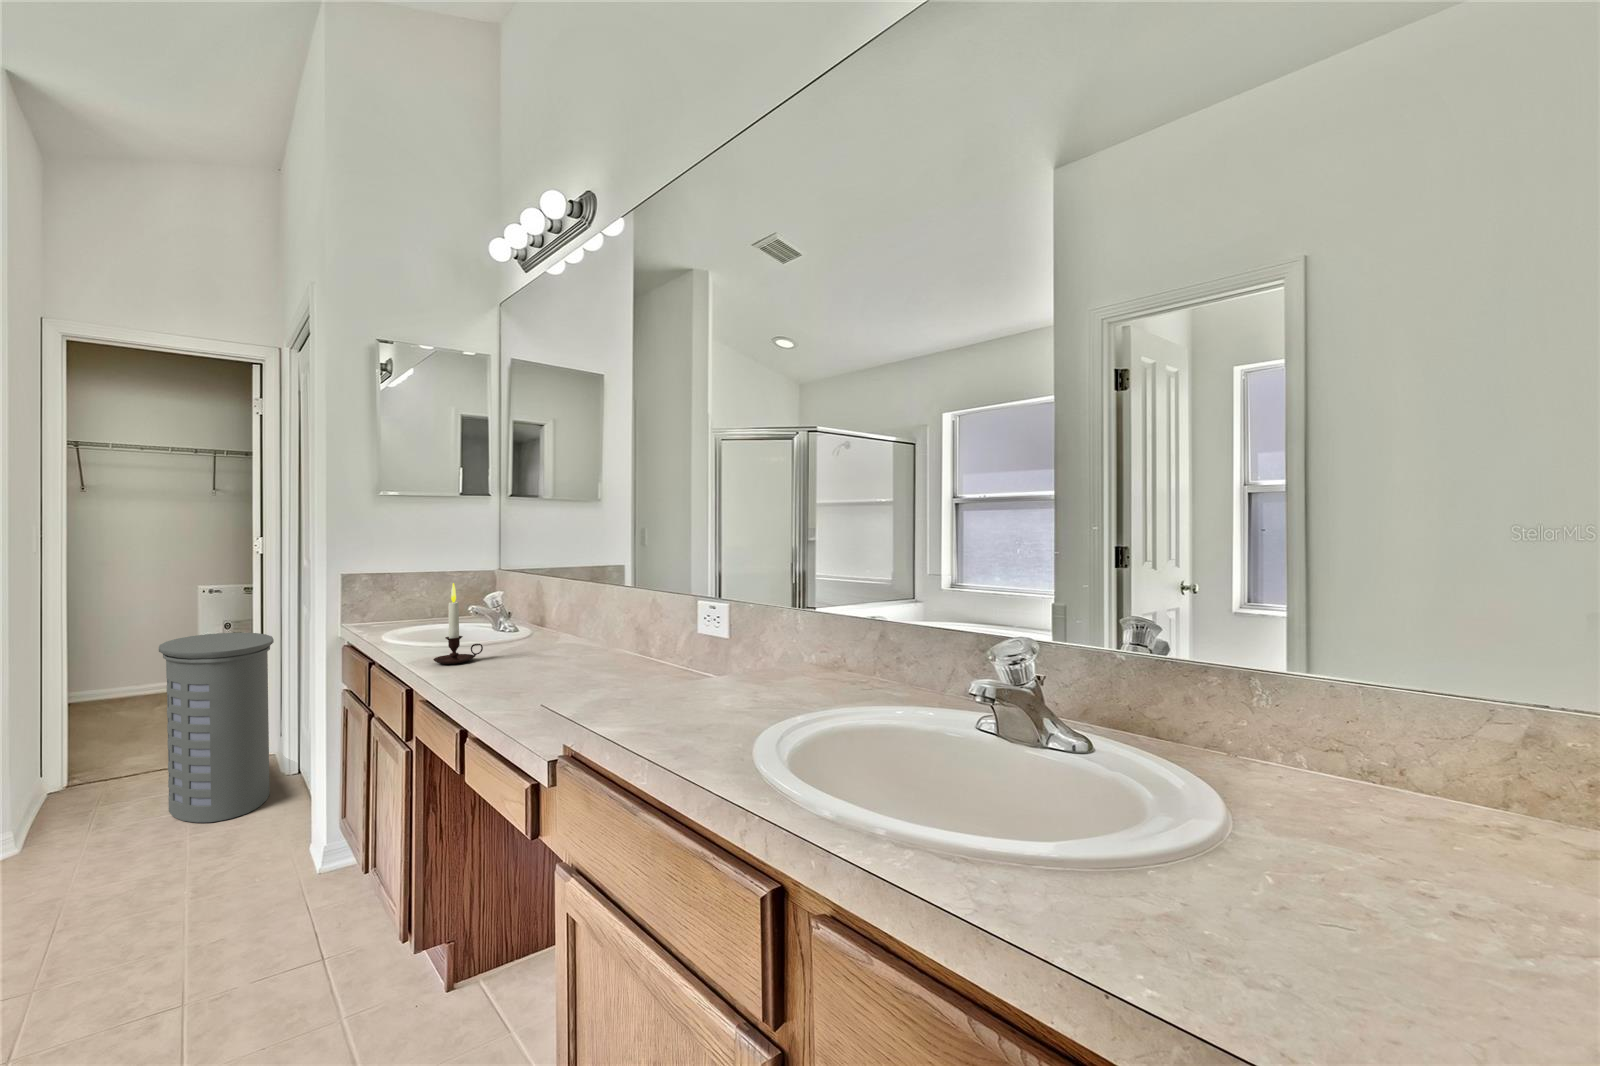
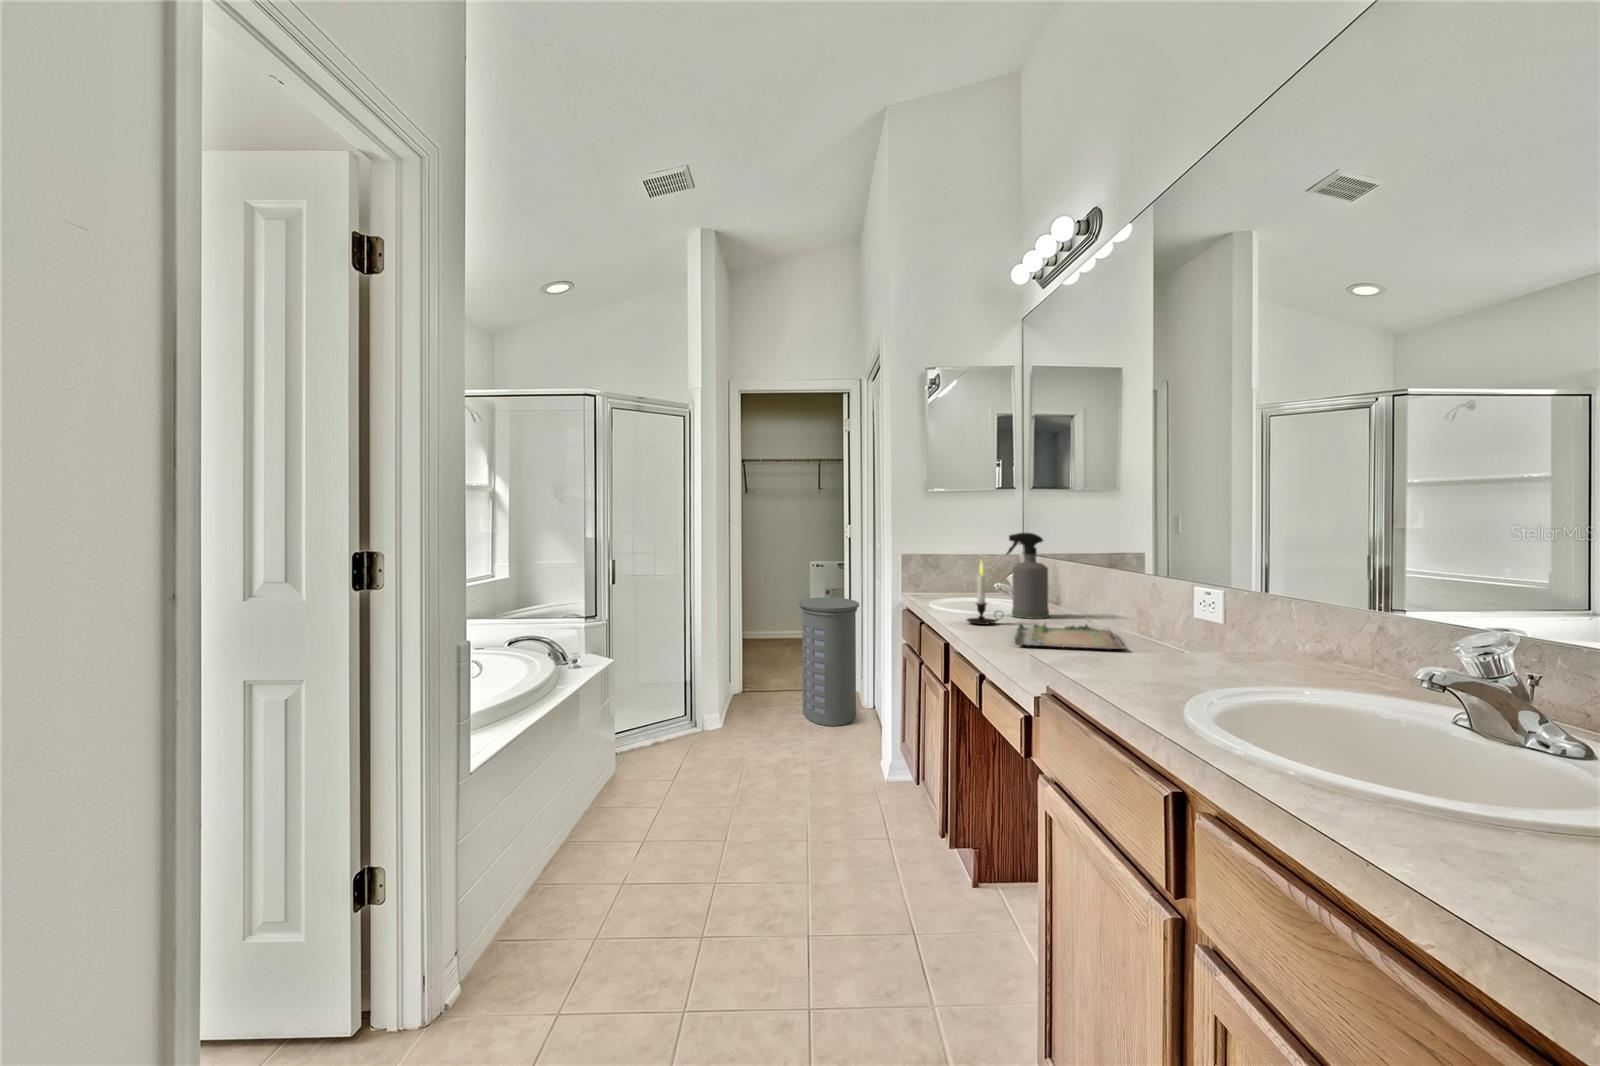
spray bottle: none [485,547,537,647] -> present [1007,533,1049,619]
tray: none [495,644,621,693] -> present [1015,623,1125,649]

